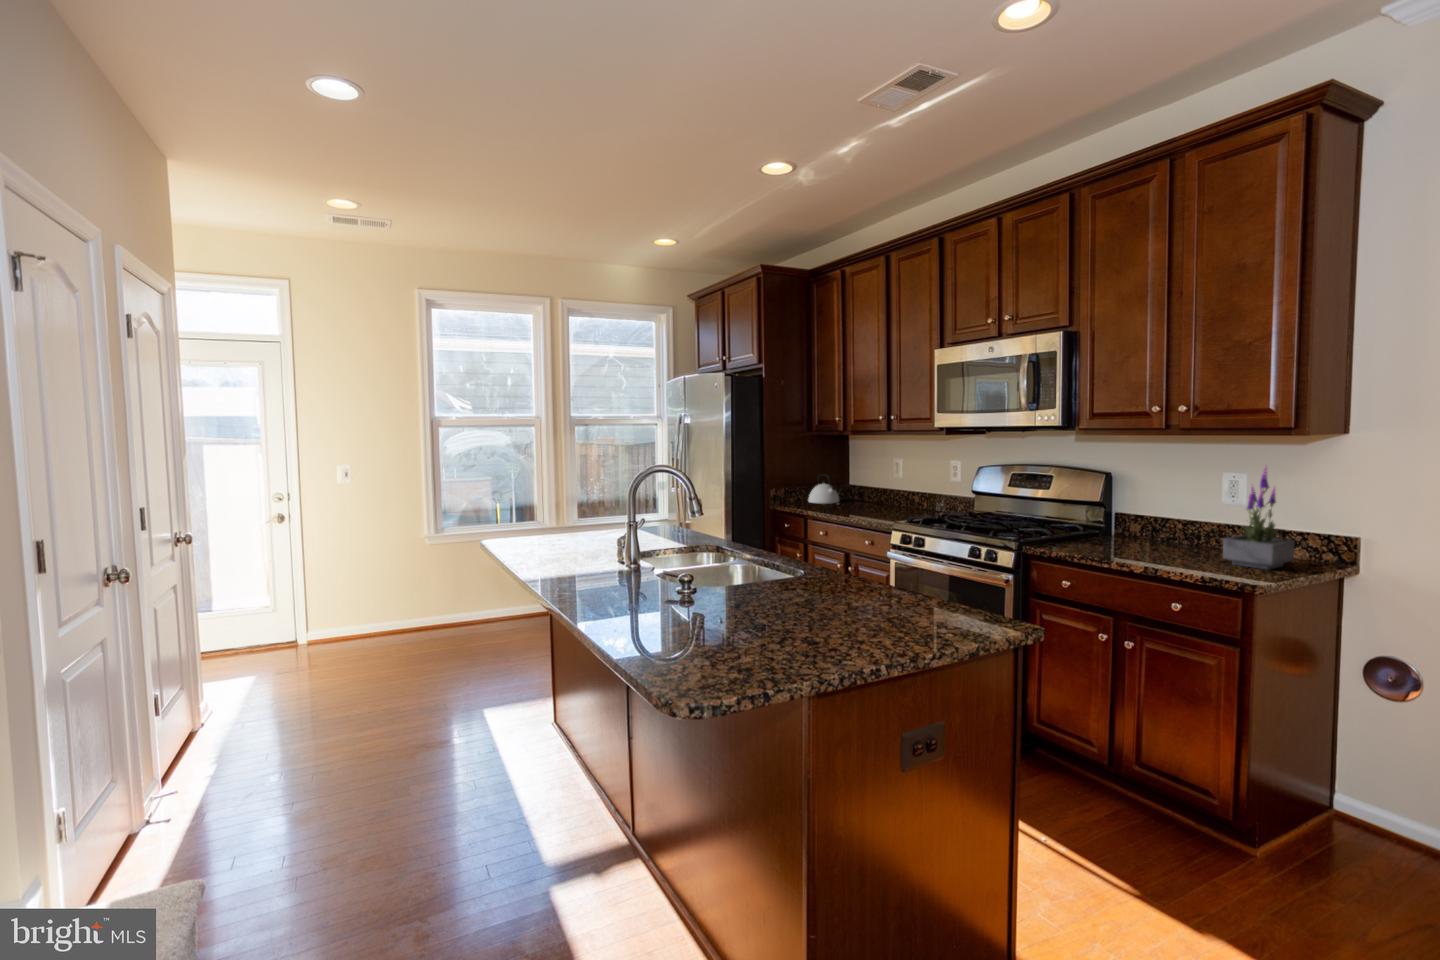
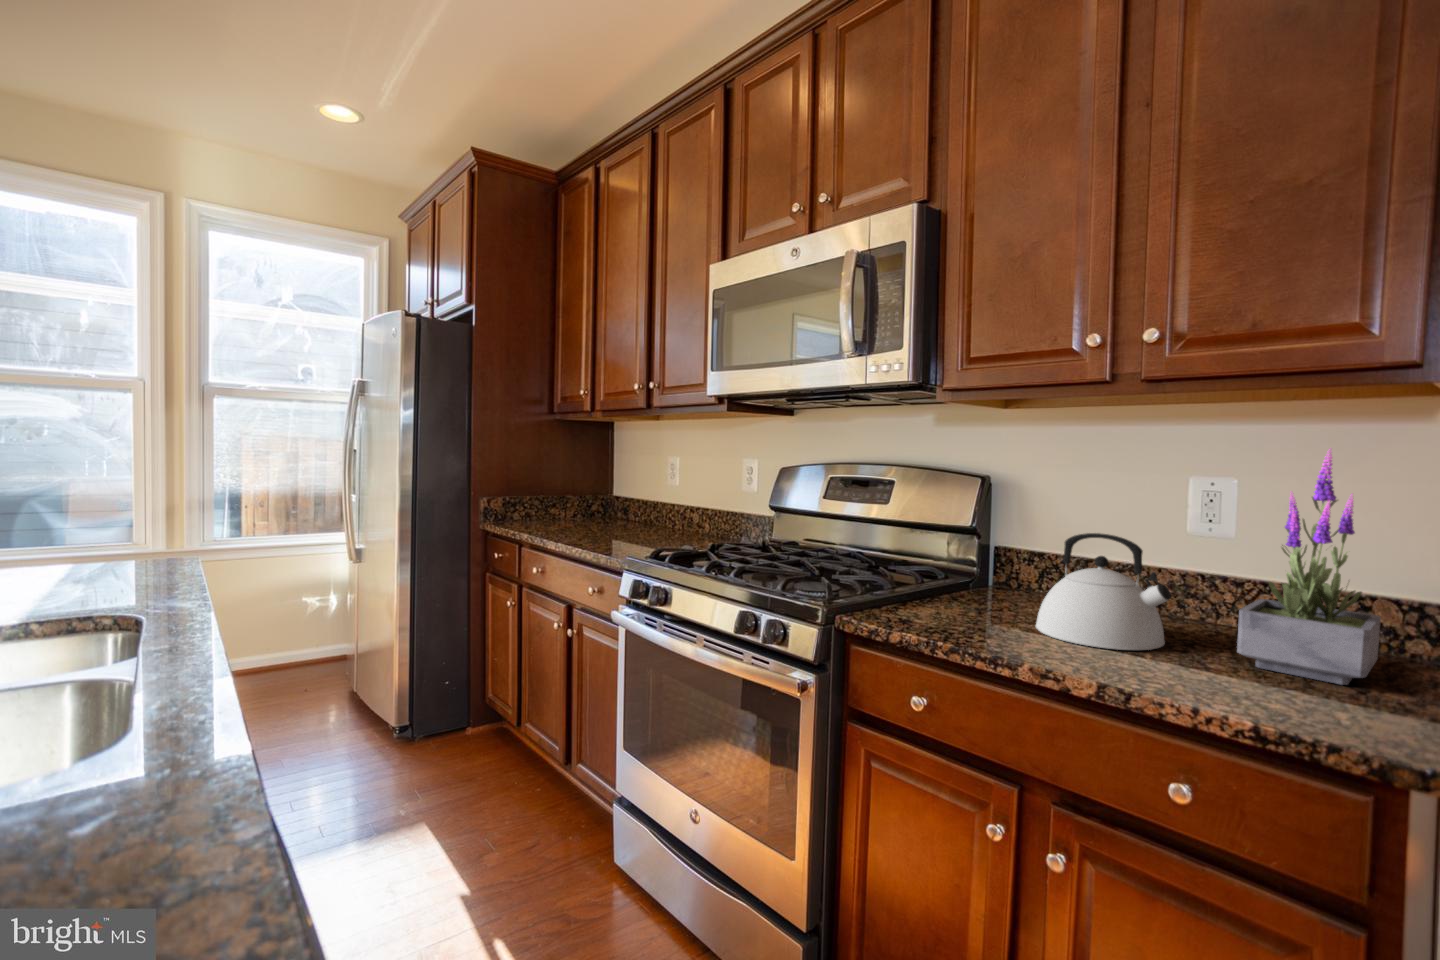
kettle: present [808,474,839,504] -> present [1036,533,1171,650]

